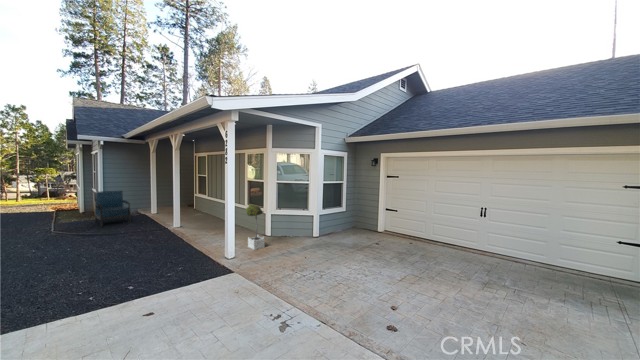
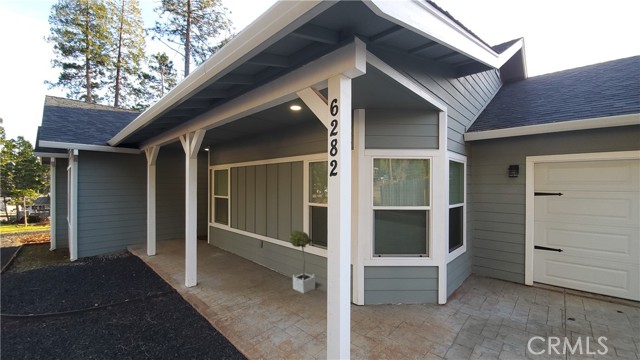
chair: present [94,191,131,227] -> none [82,215,129,264]

